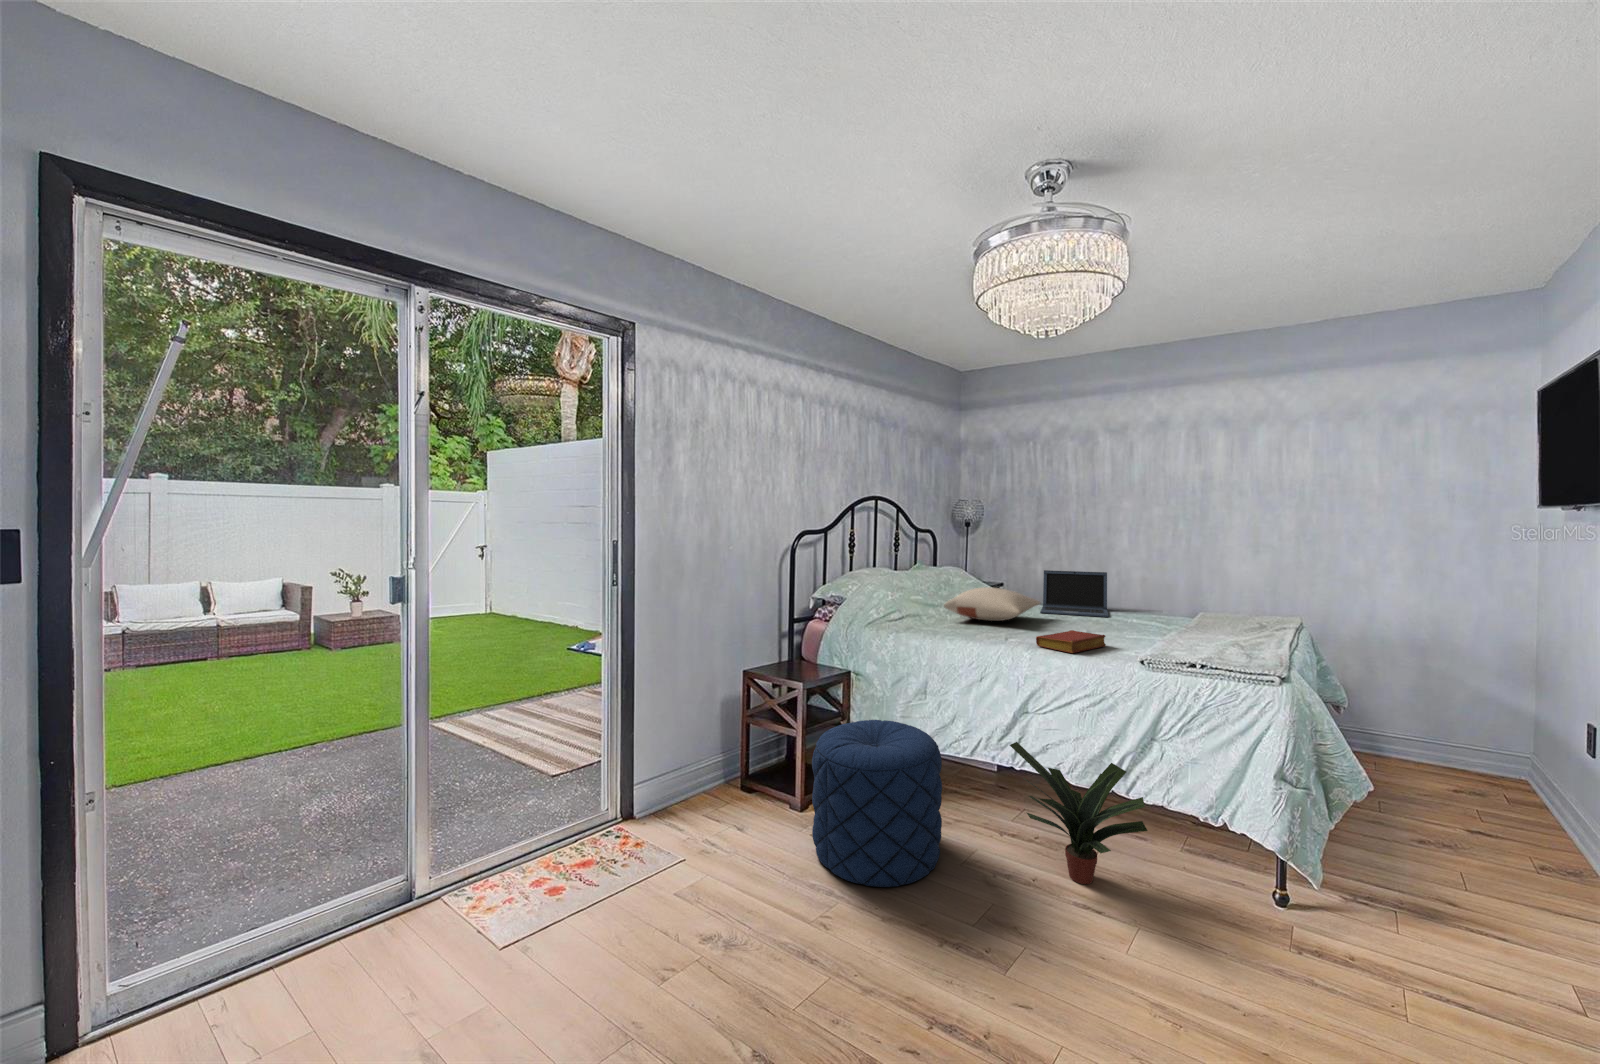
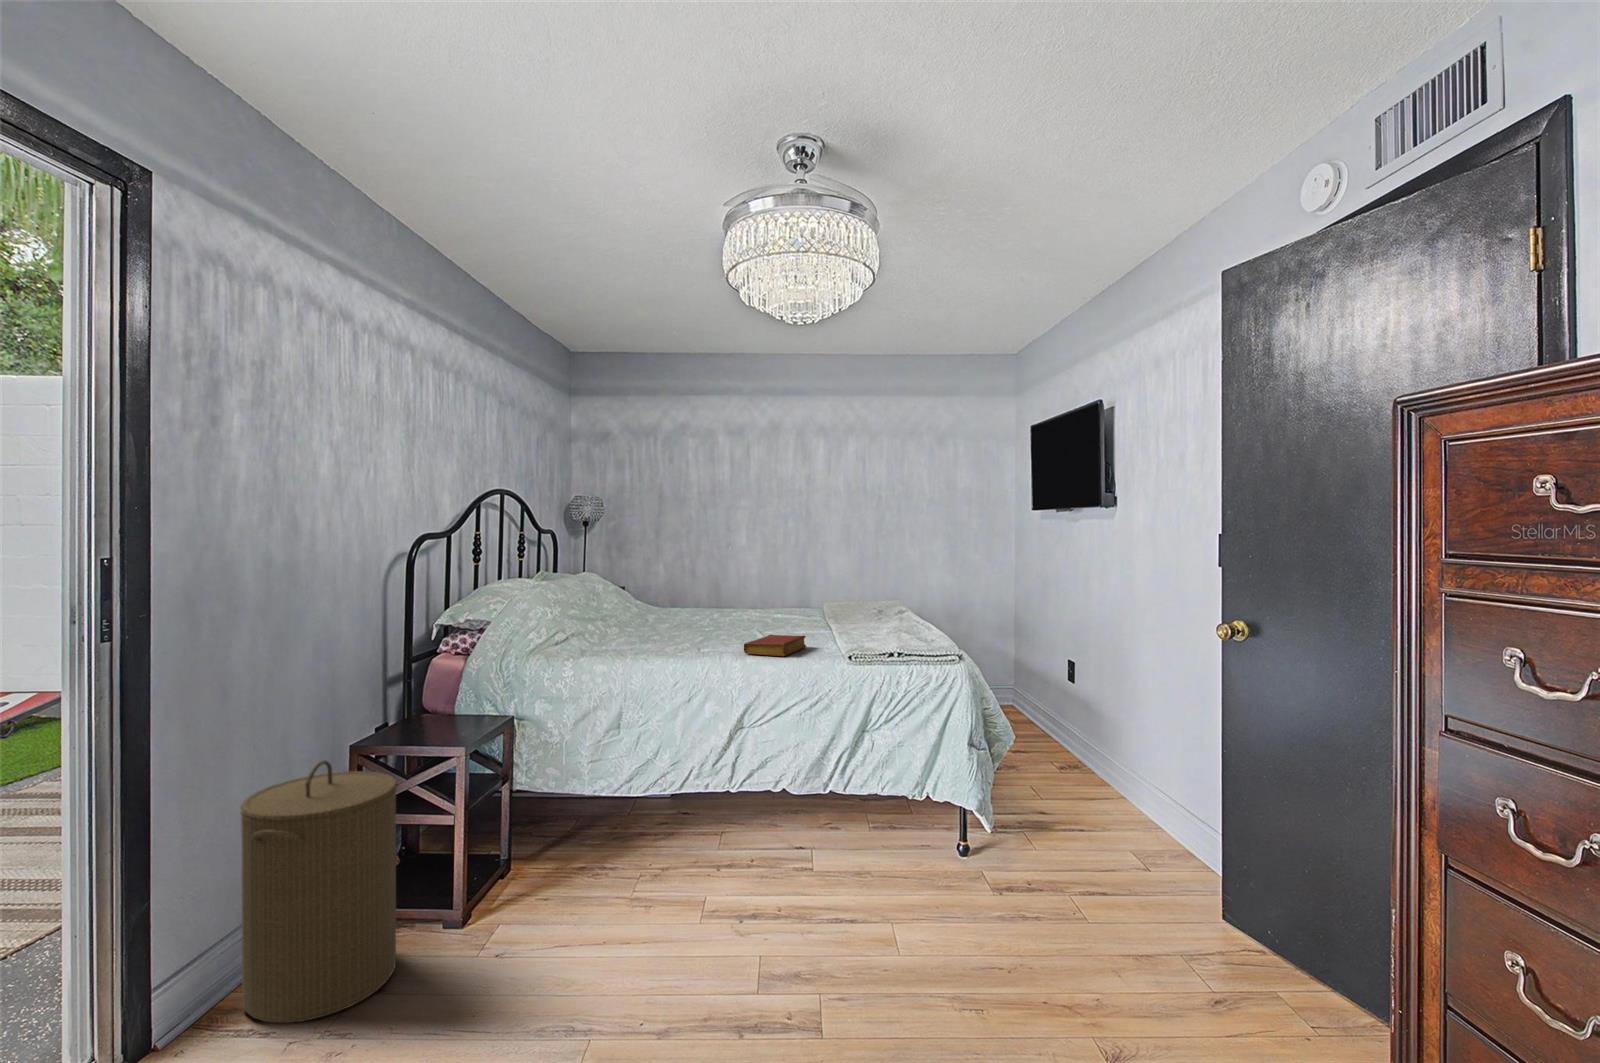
laptop: present [1040,570,1108,617] -> none [708,576,780,625]
pillow: present [944,587,1040,621] -> none [618,597,718,636]
laundry hamper: none [660,685,749,849] -> present [240,760,397,1023]
pouf: present [812,720,942,887] -> none [508,765,676,974]
potted plant: present [1010,742,1148,884] -> none [740,760,871,893]

